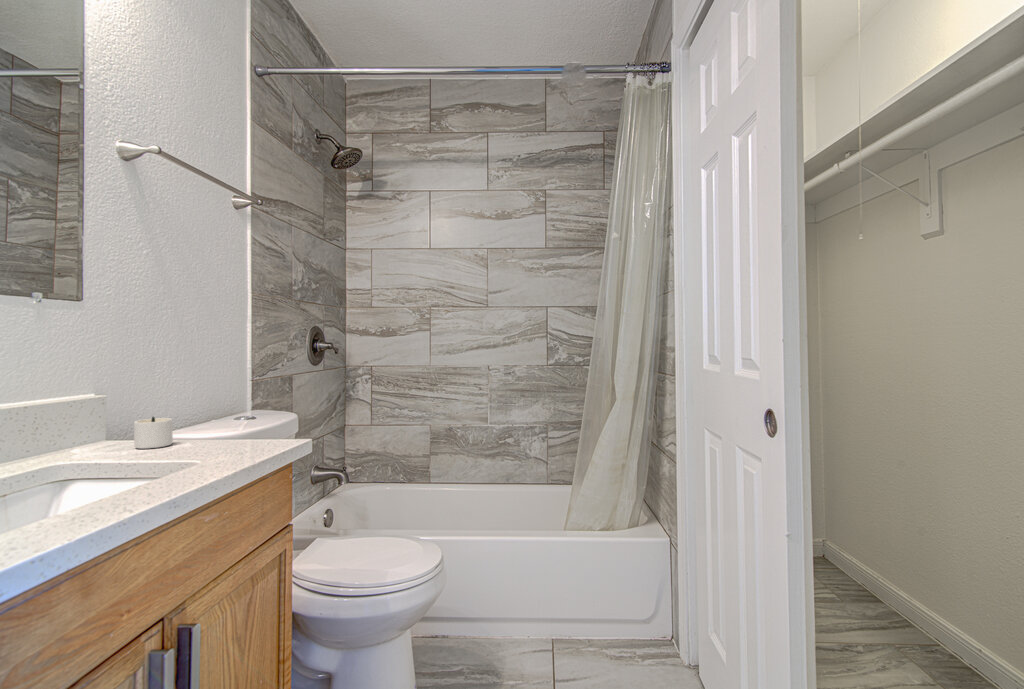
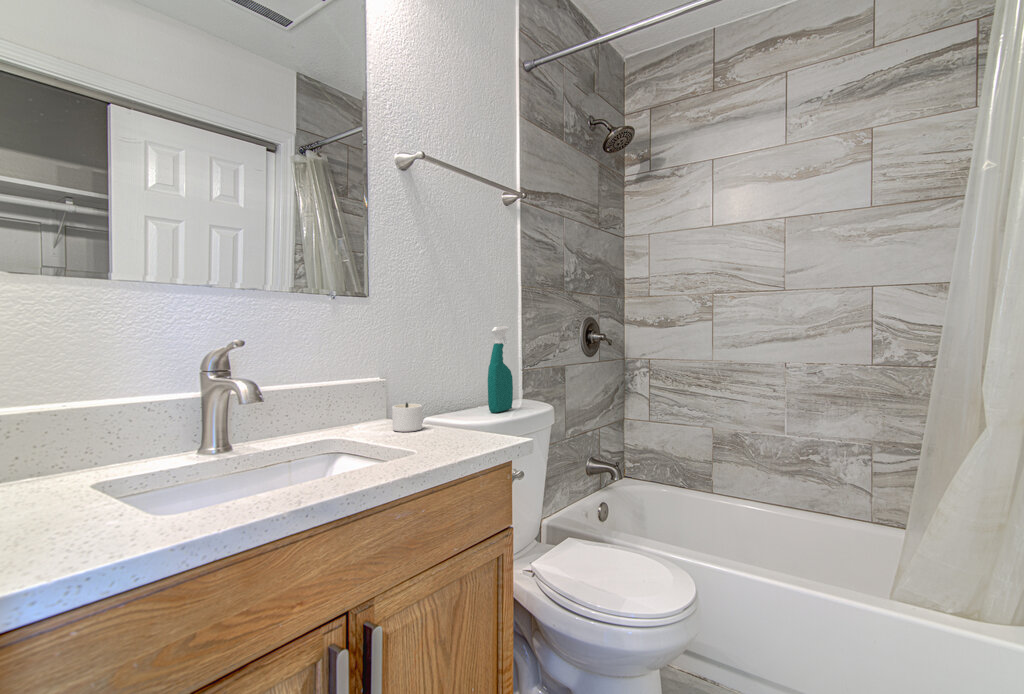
spray bottle: none [231,335,256,424] -> present [488,326,513,413]

